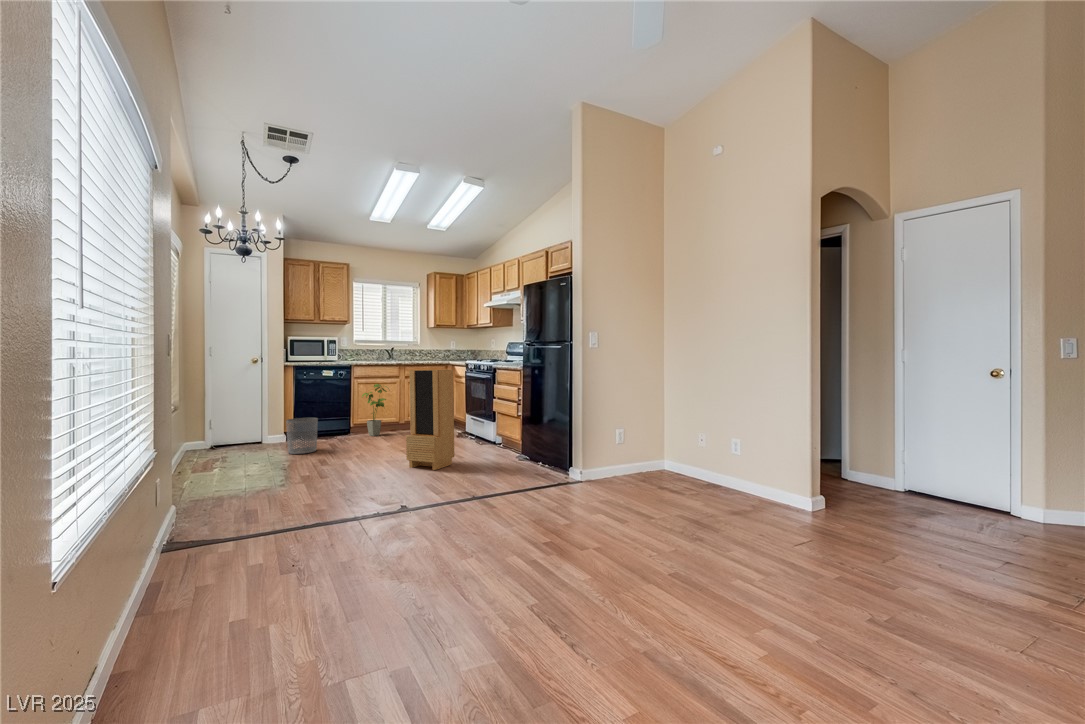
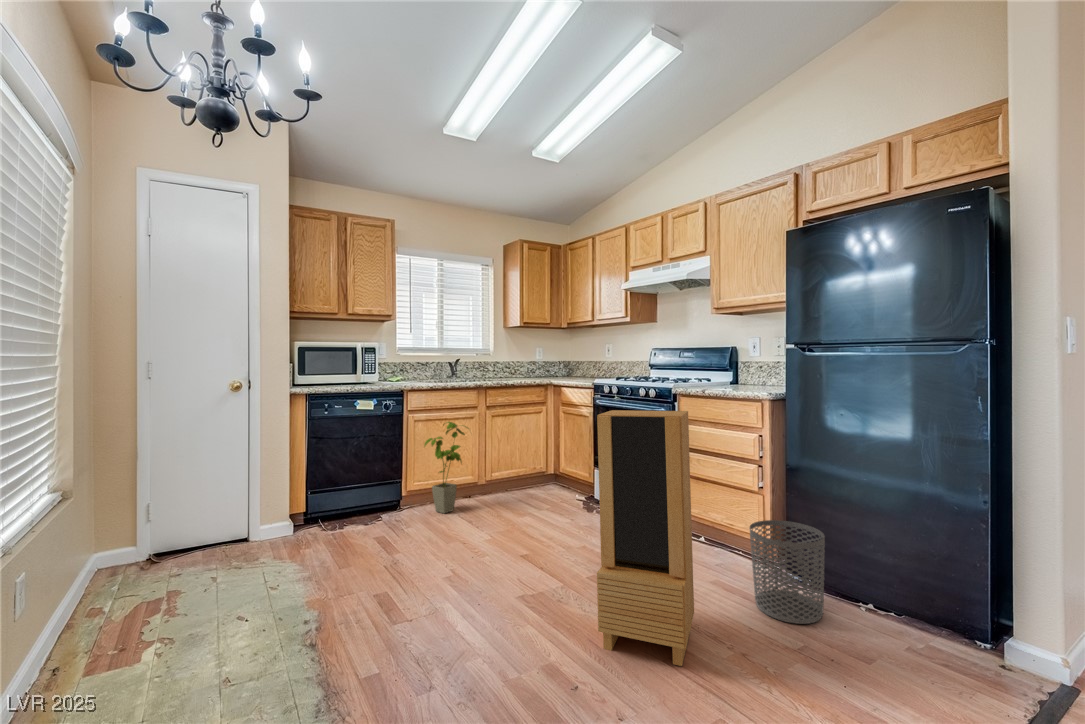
waste bin: present [286,418,318,454] -> present [750,520,825,624]

